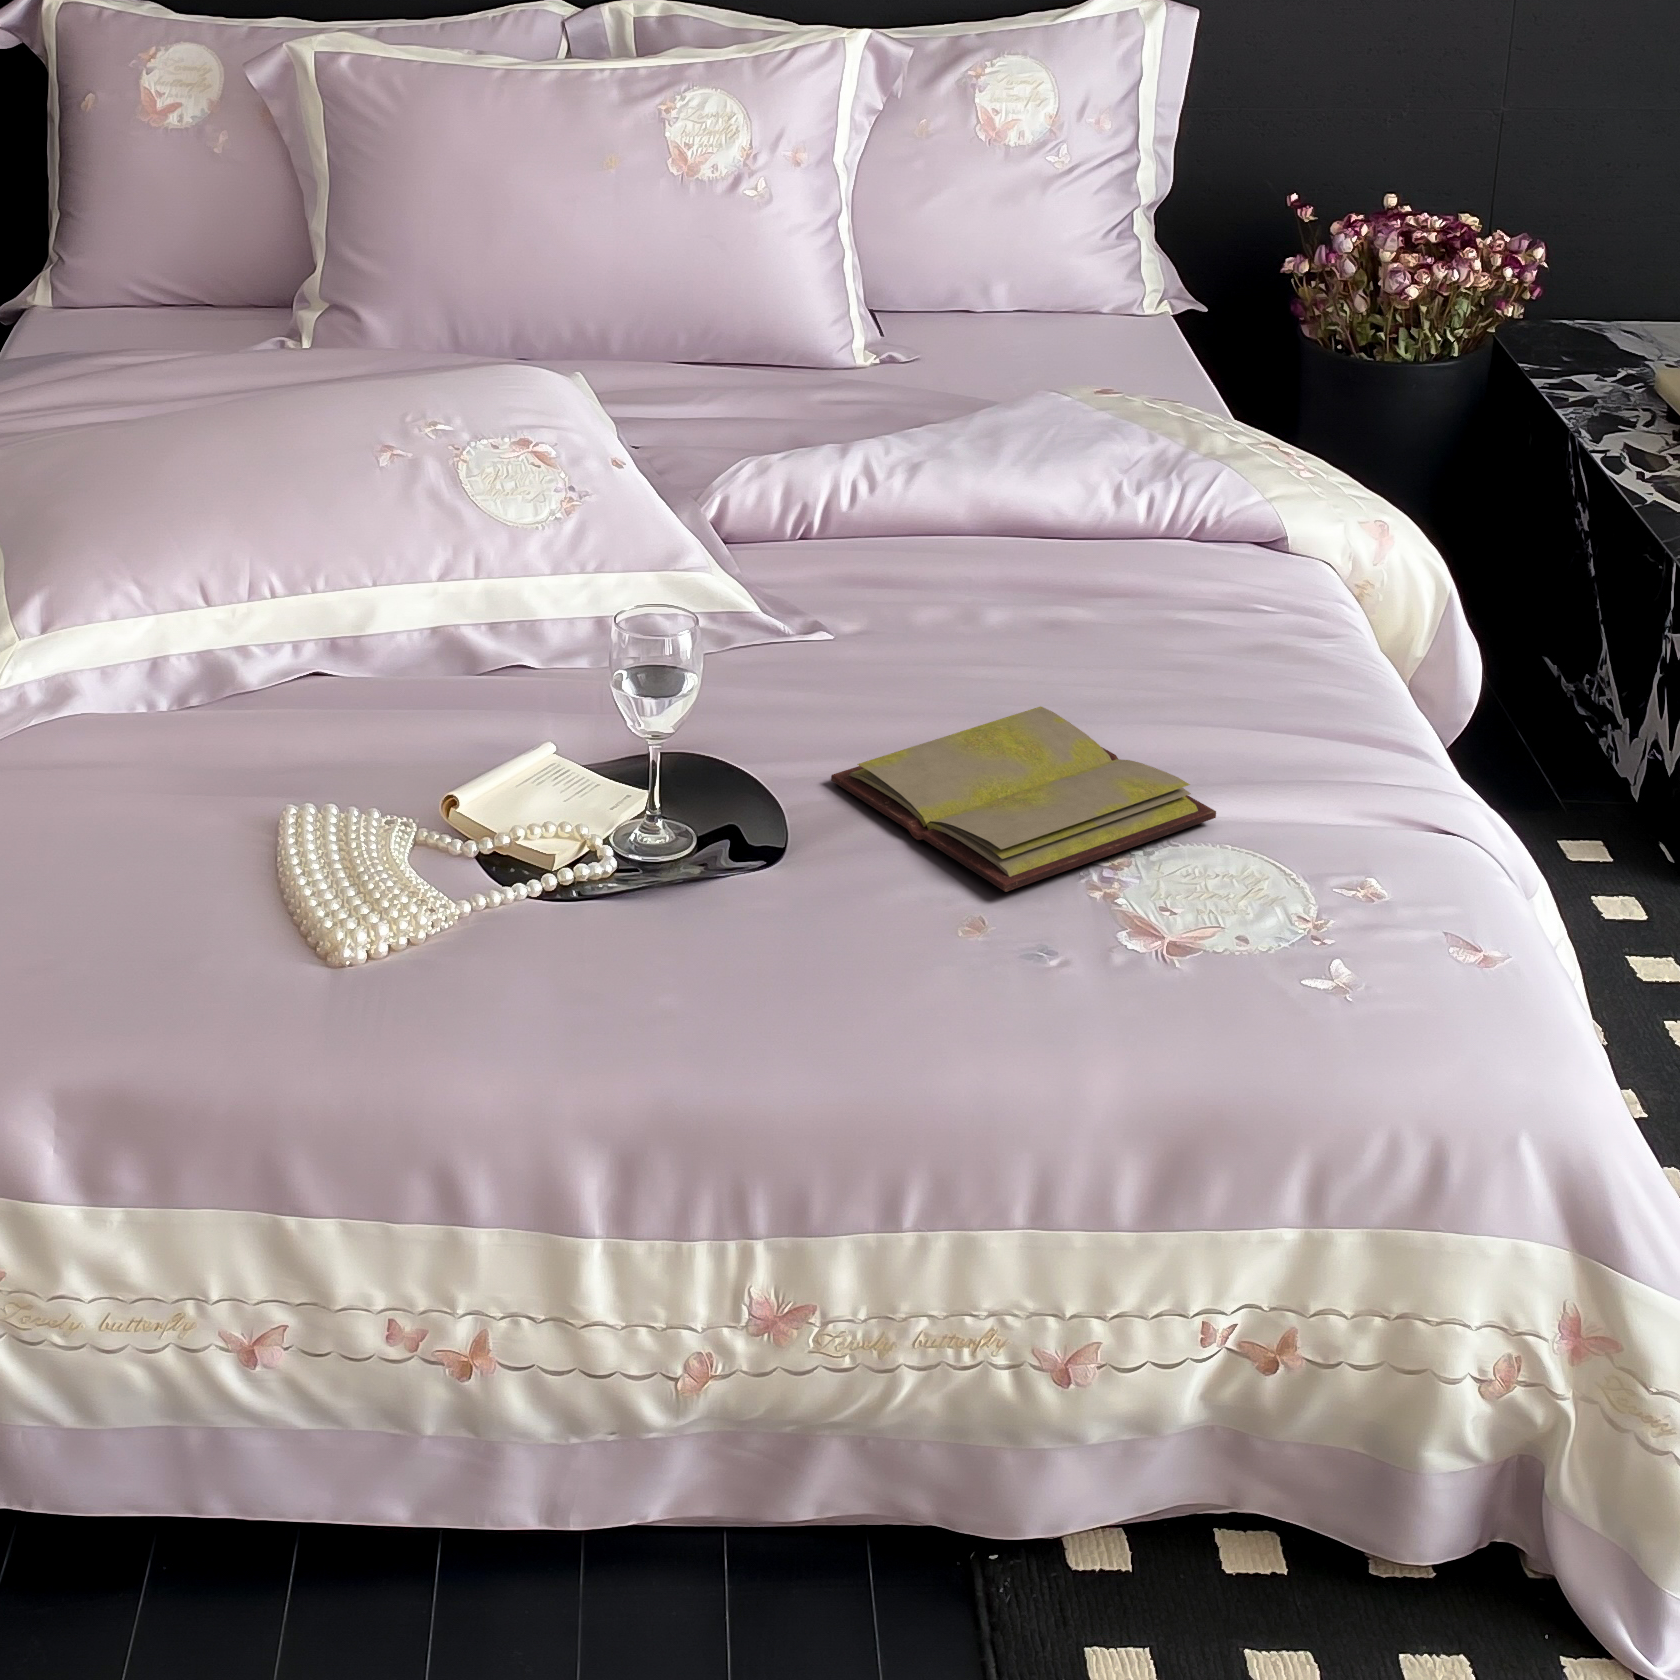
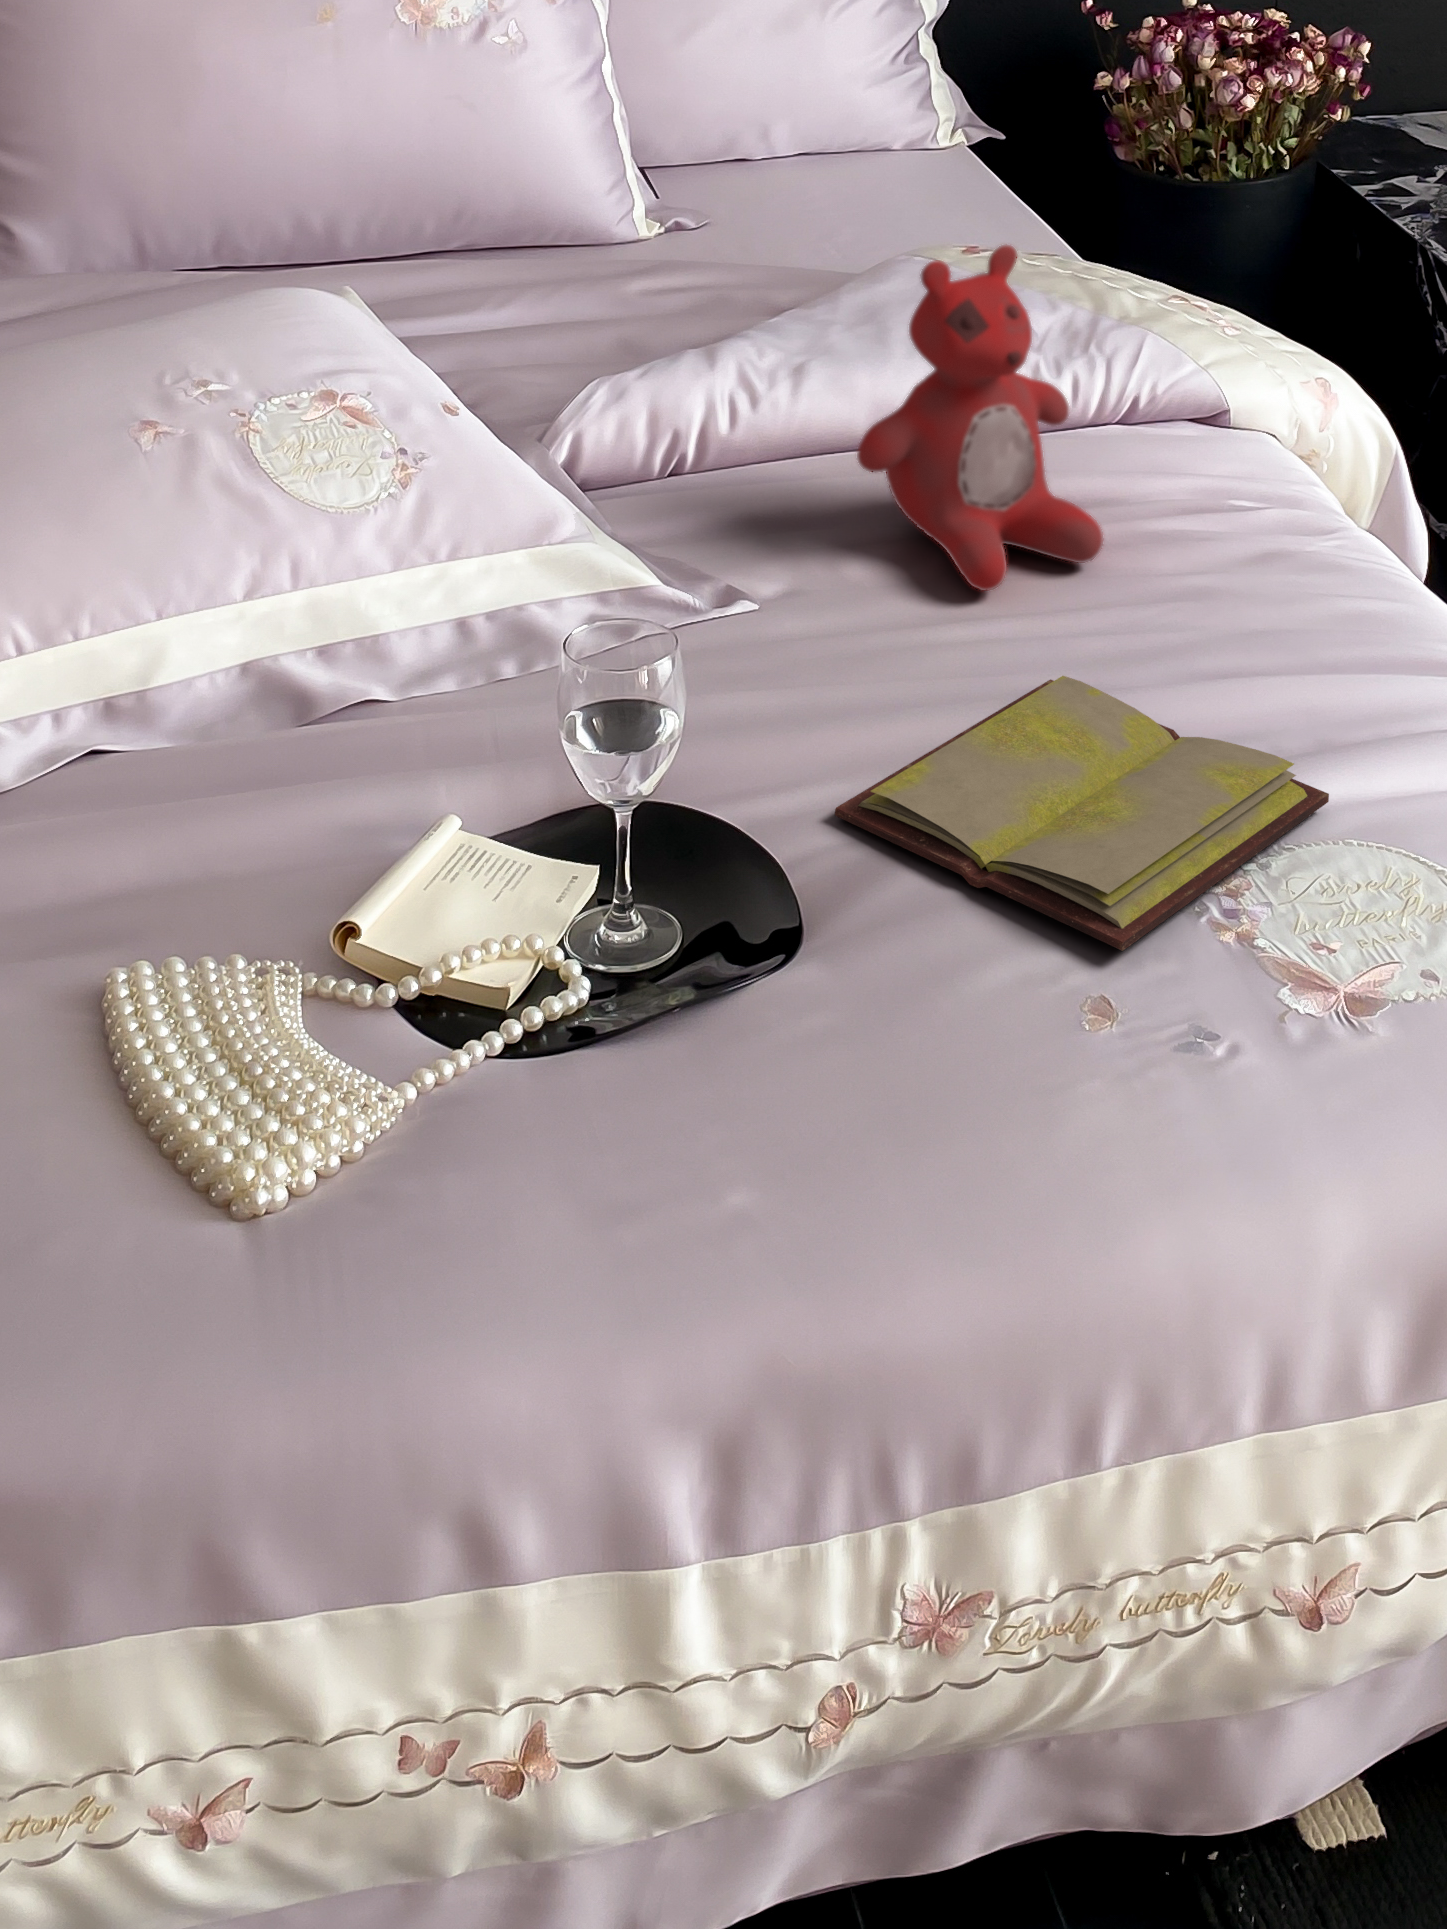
stuffed bear: none [926,374,1118,644] -> present [857,245,1103,591]

